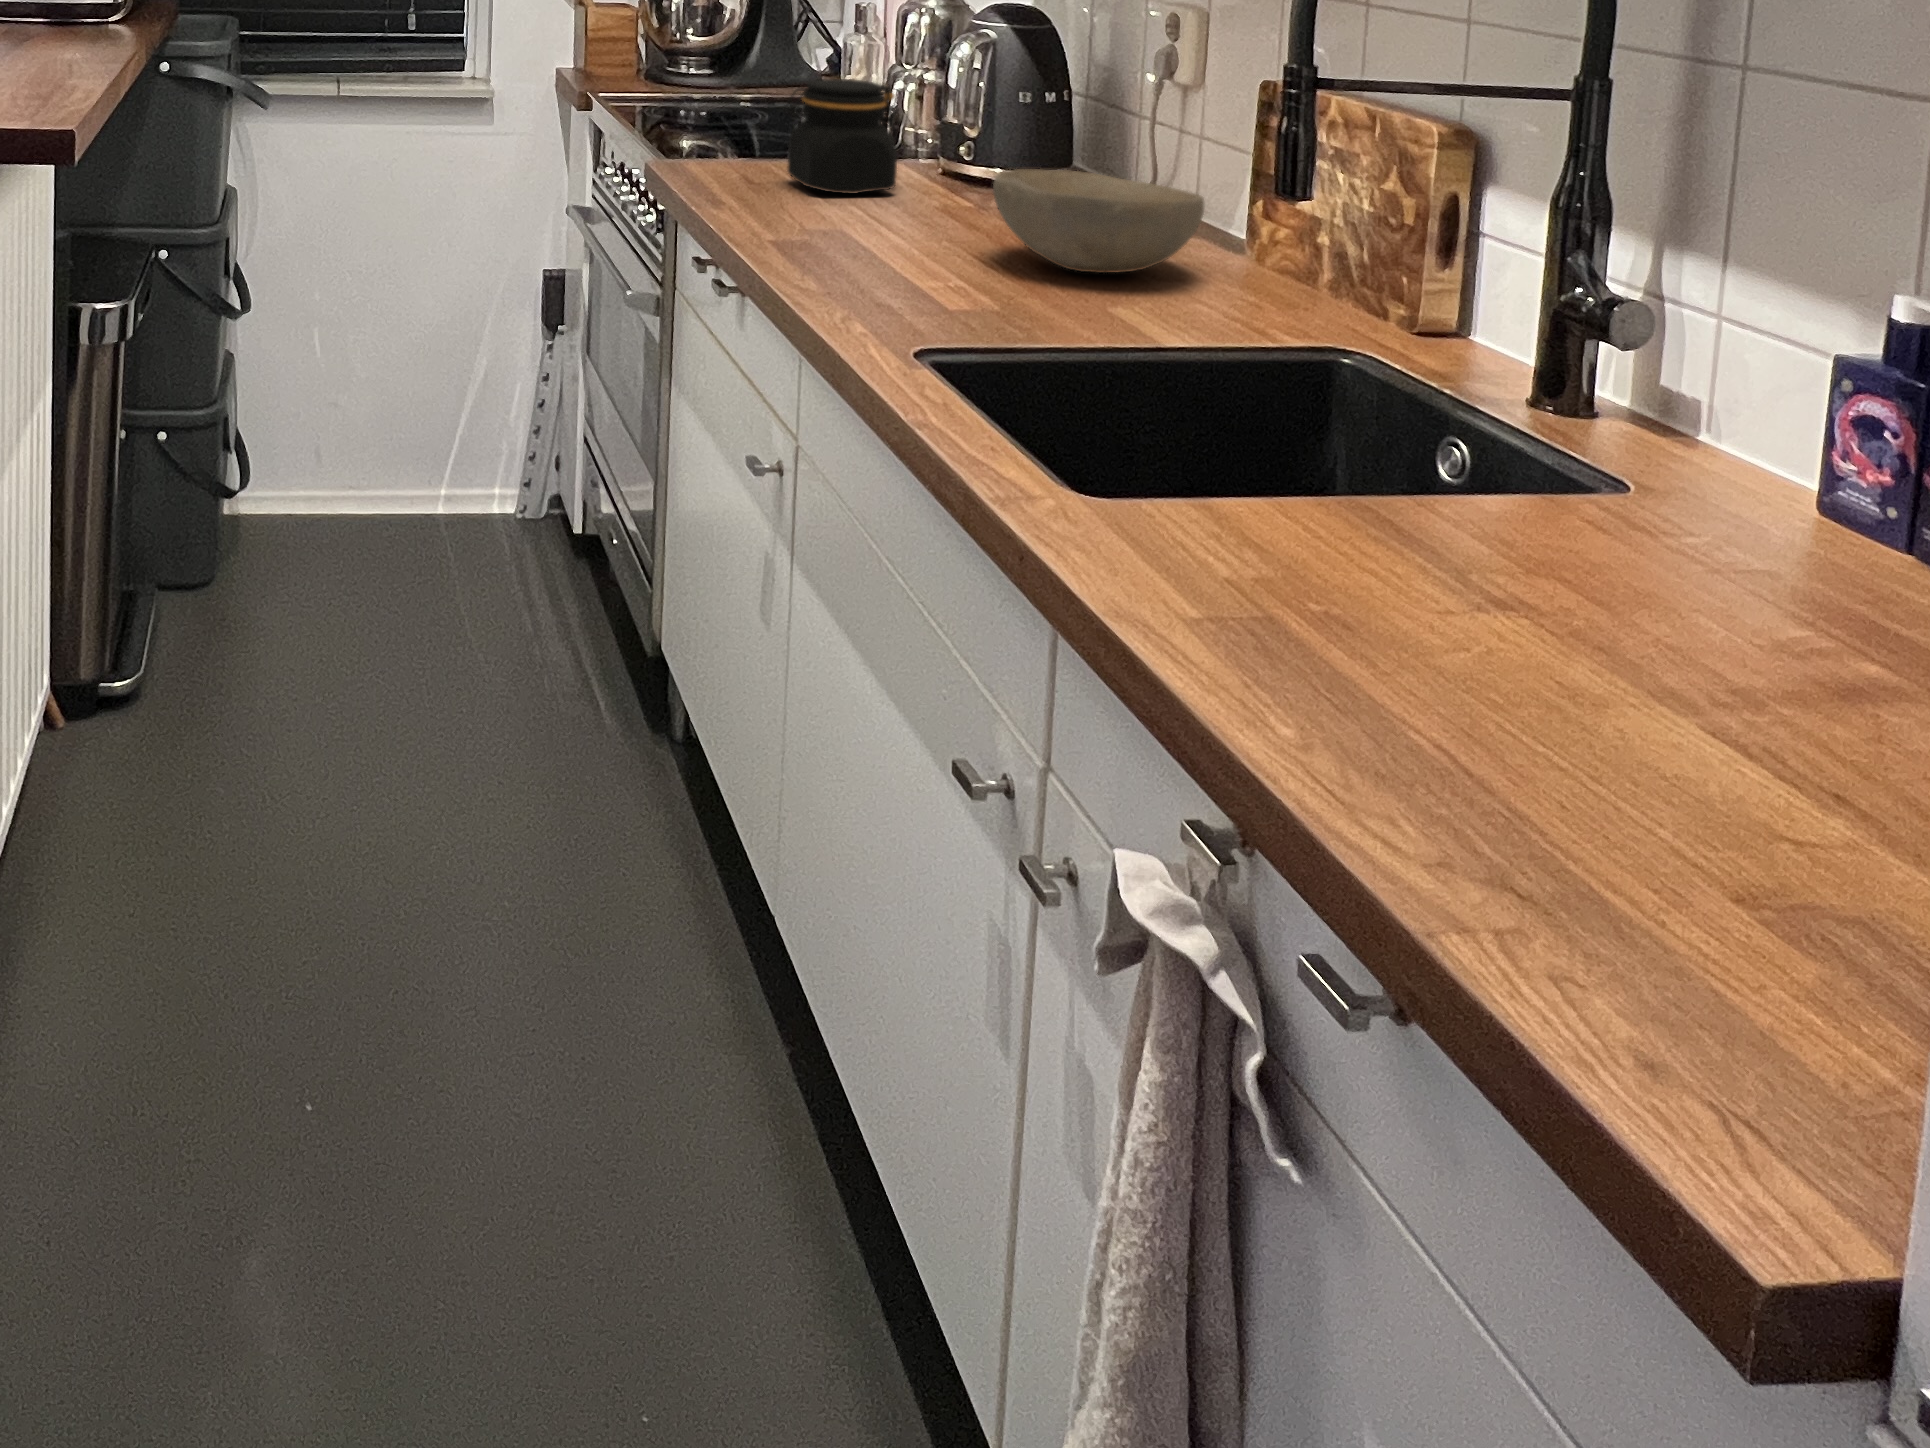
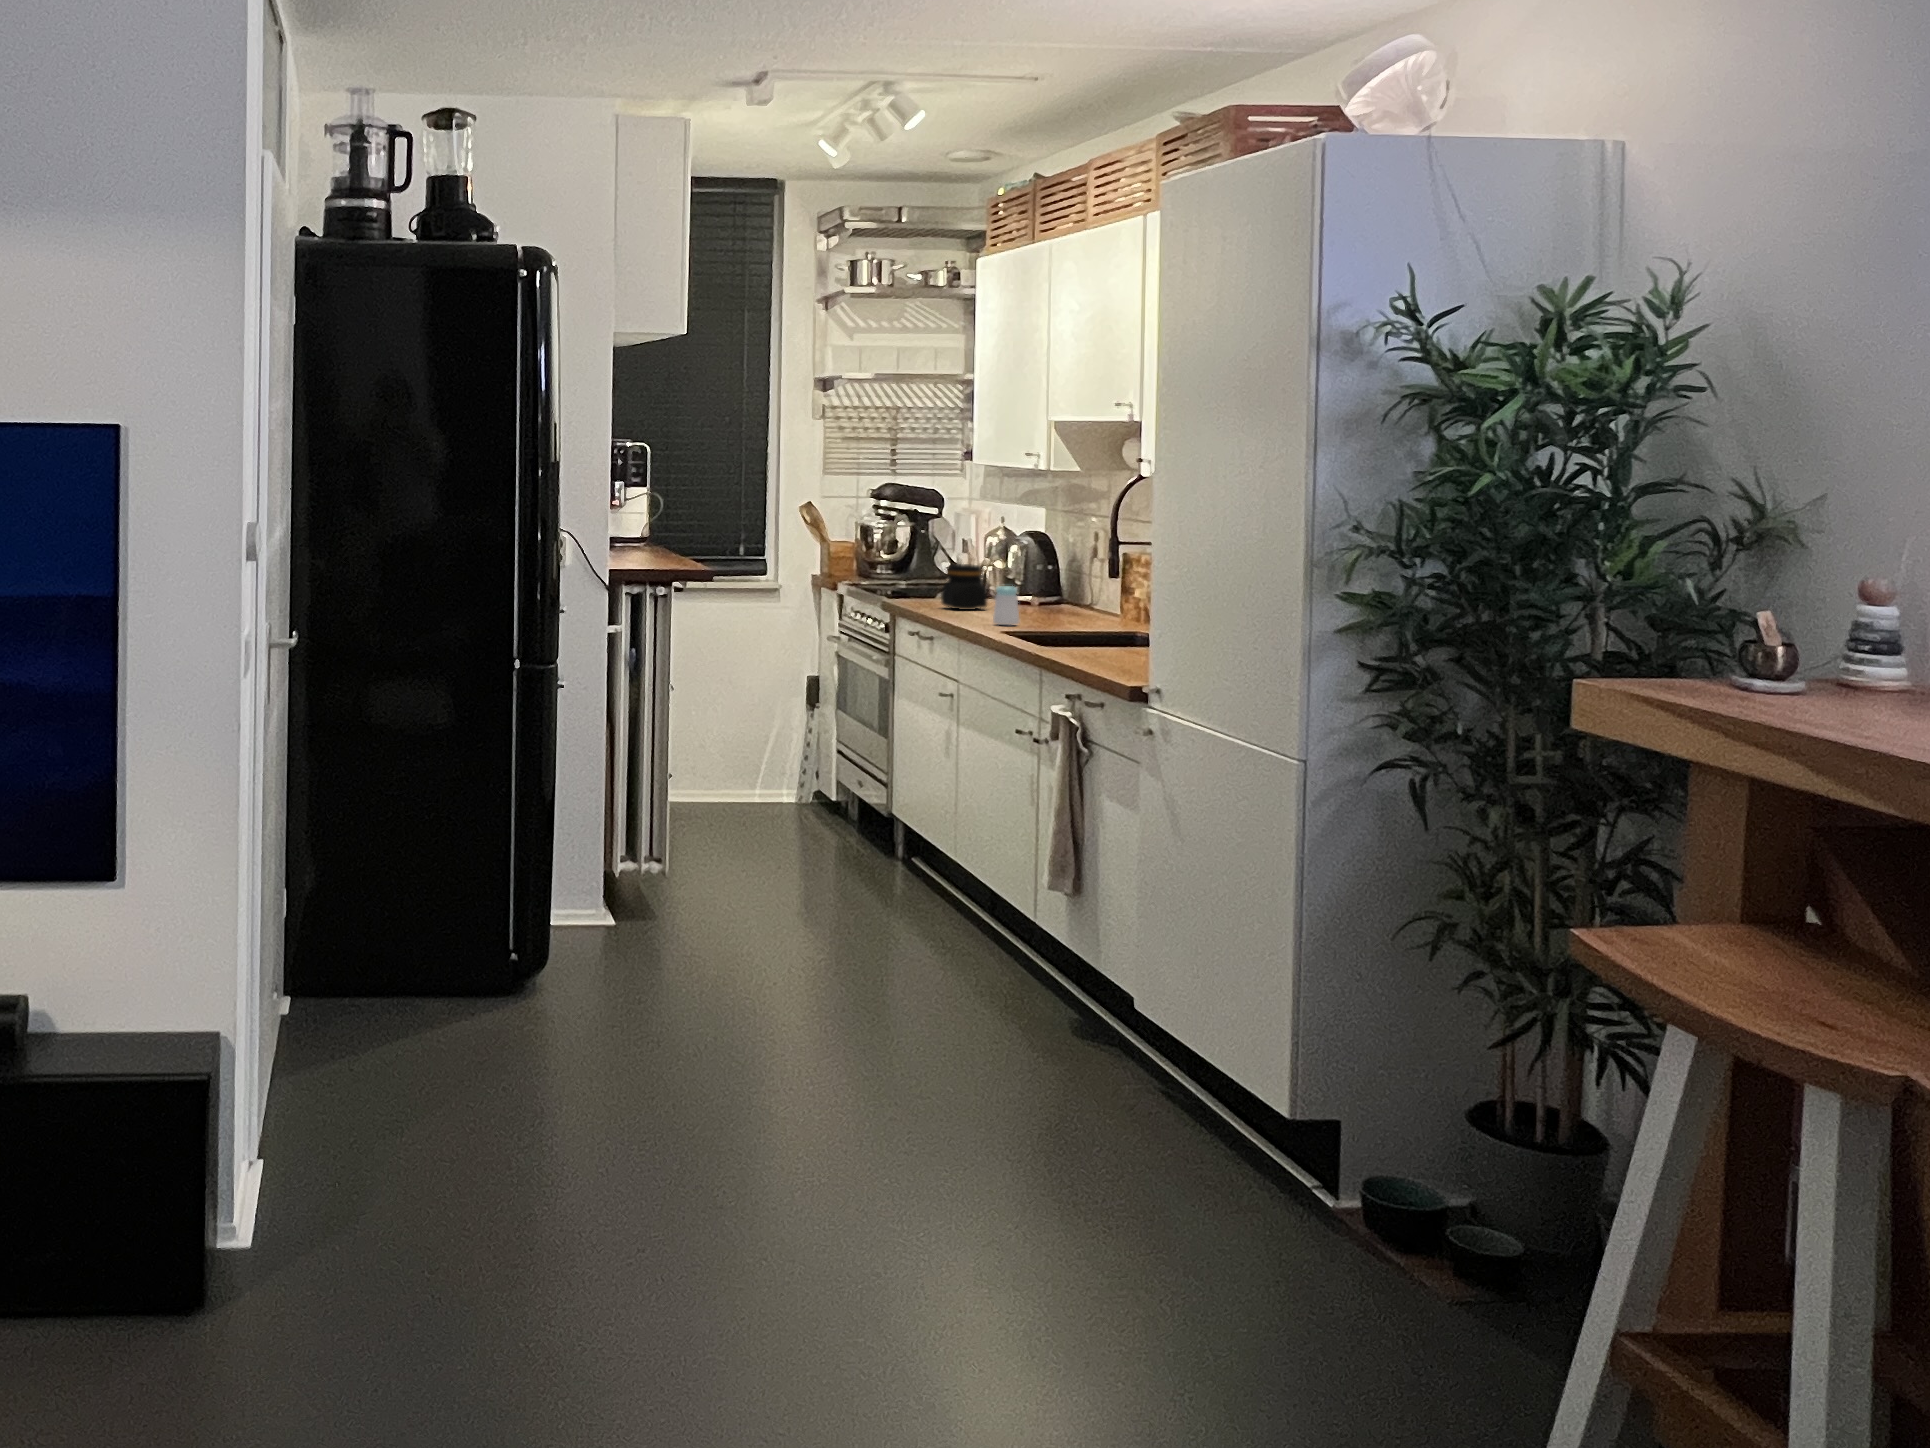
bowl: present [993,169,1204,273] -> none [1024,588,1097,621]
salt shaker: none [904,181,982,302] -> present [993,586,1020,625]

